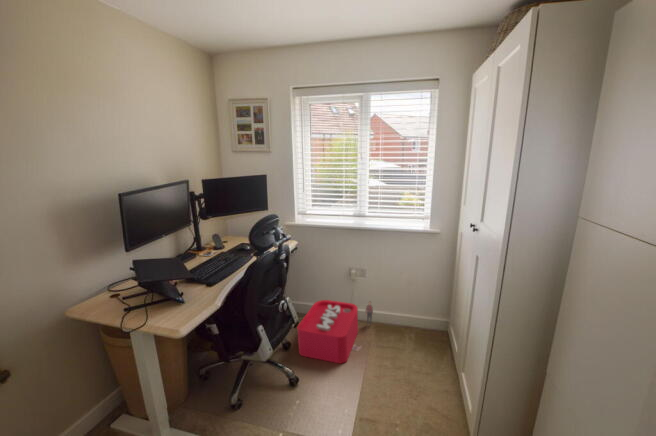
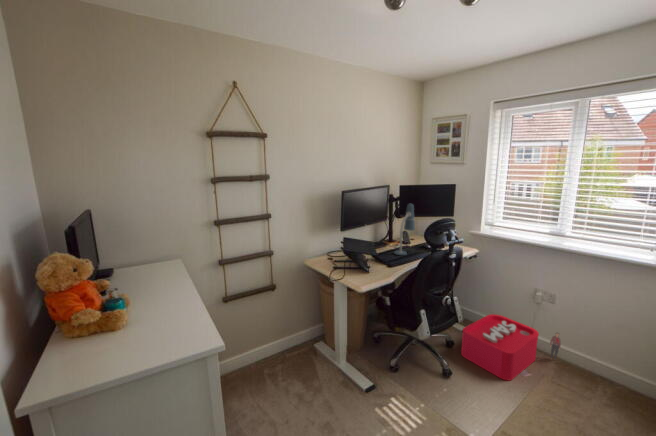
desk lamp: none [210,201,231,267] -> present [394,203,415,255]

